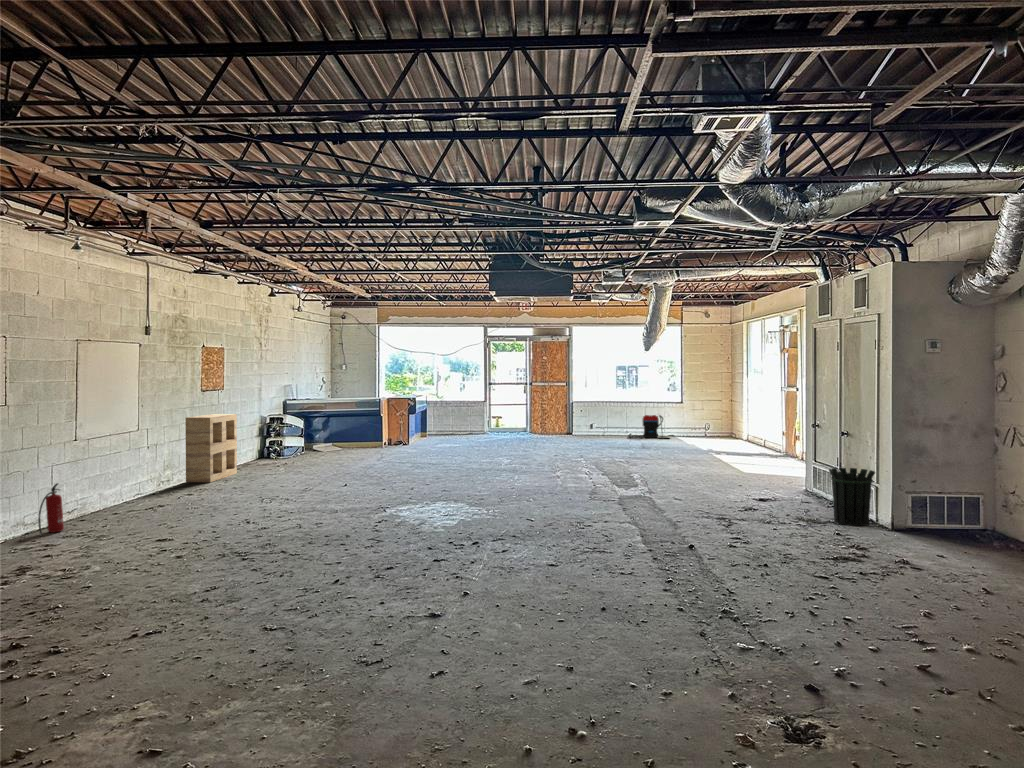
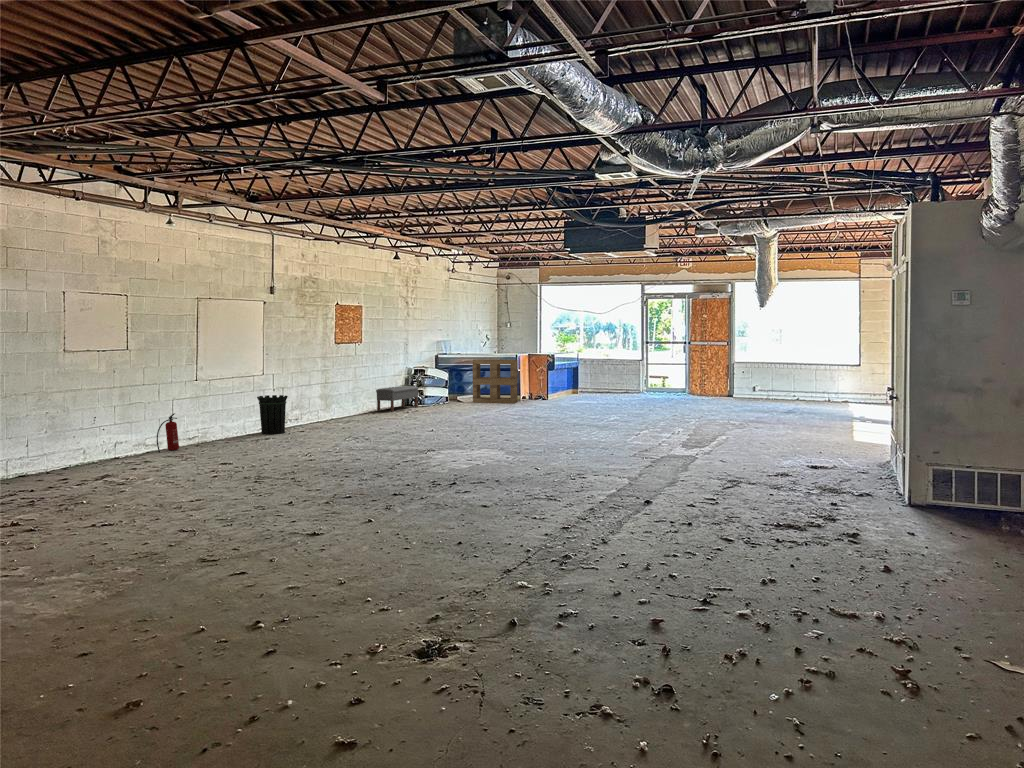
shelving unit: present [185,414,237,482] -> present [473,360,518,403]
vacuum cleaner: present [628,415,670,439] -> none [790,377,840,404]
bench: none [239,435,281,465] -> present [376,386,418,412]
waste bin: present [829,468,875,526] -> present [257,395,288,434]

